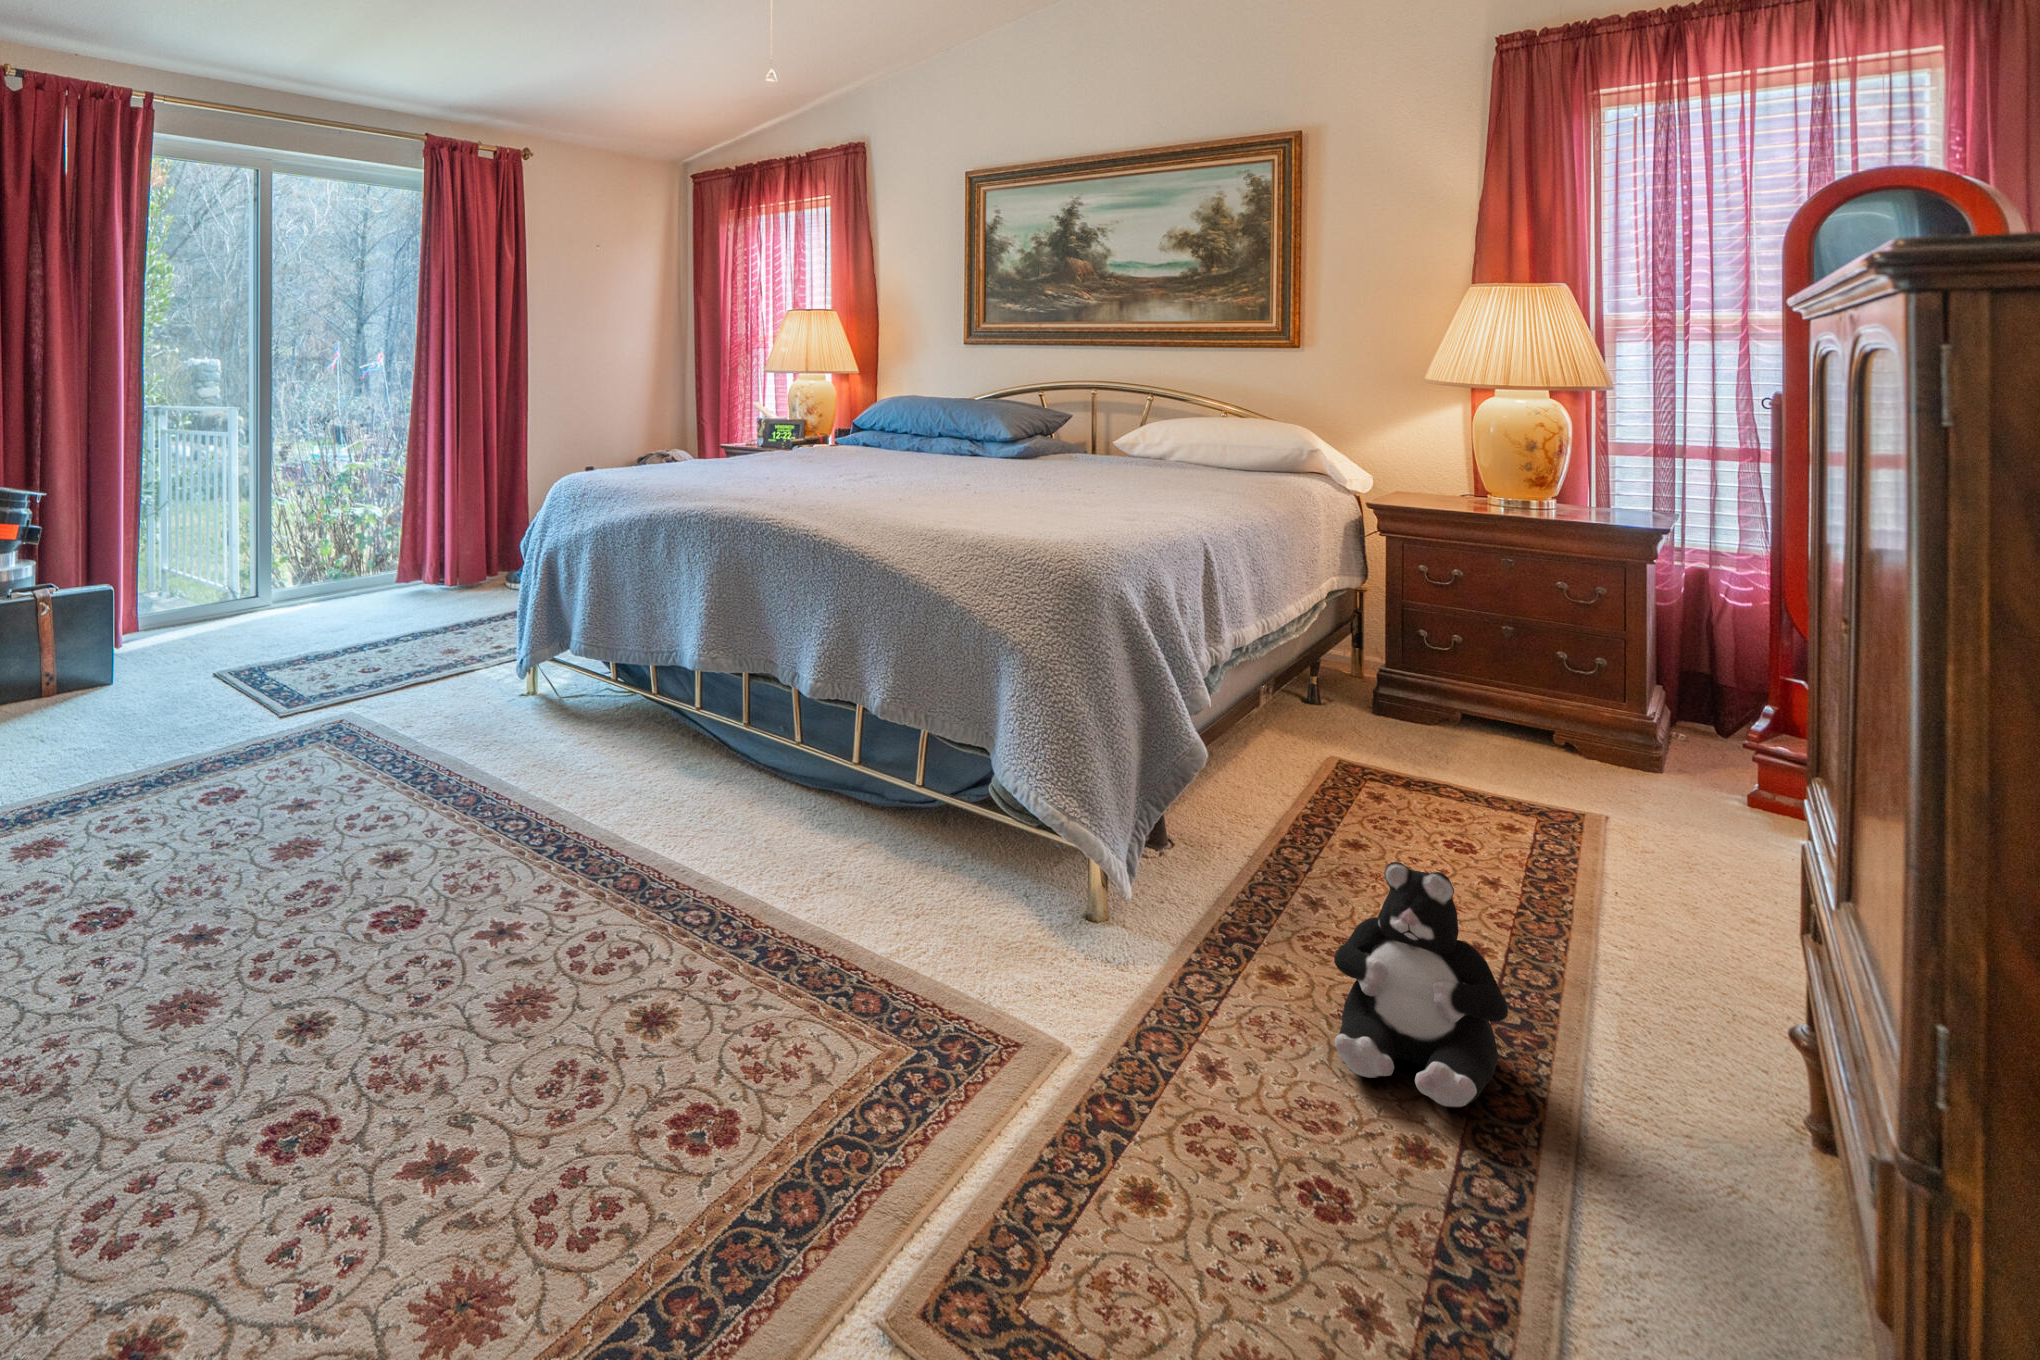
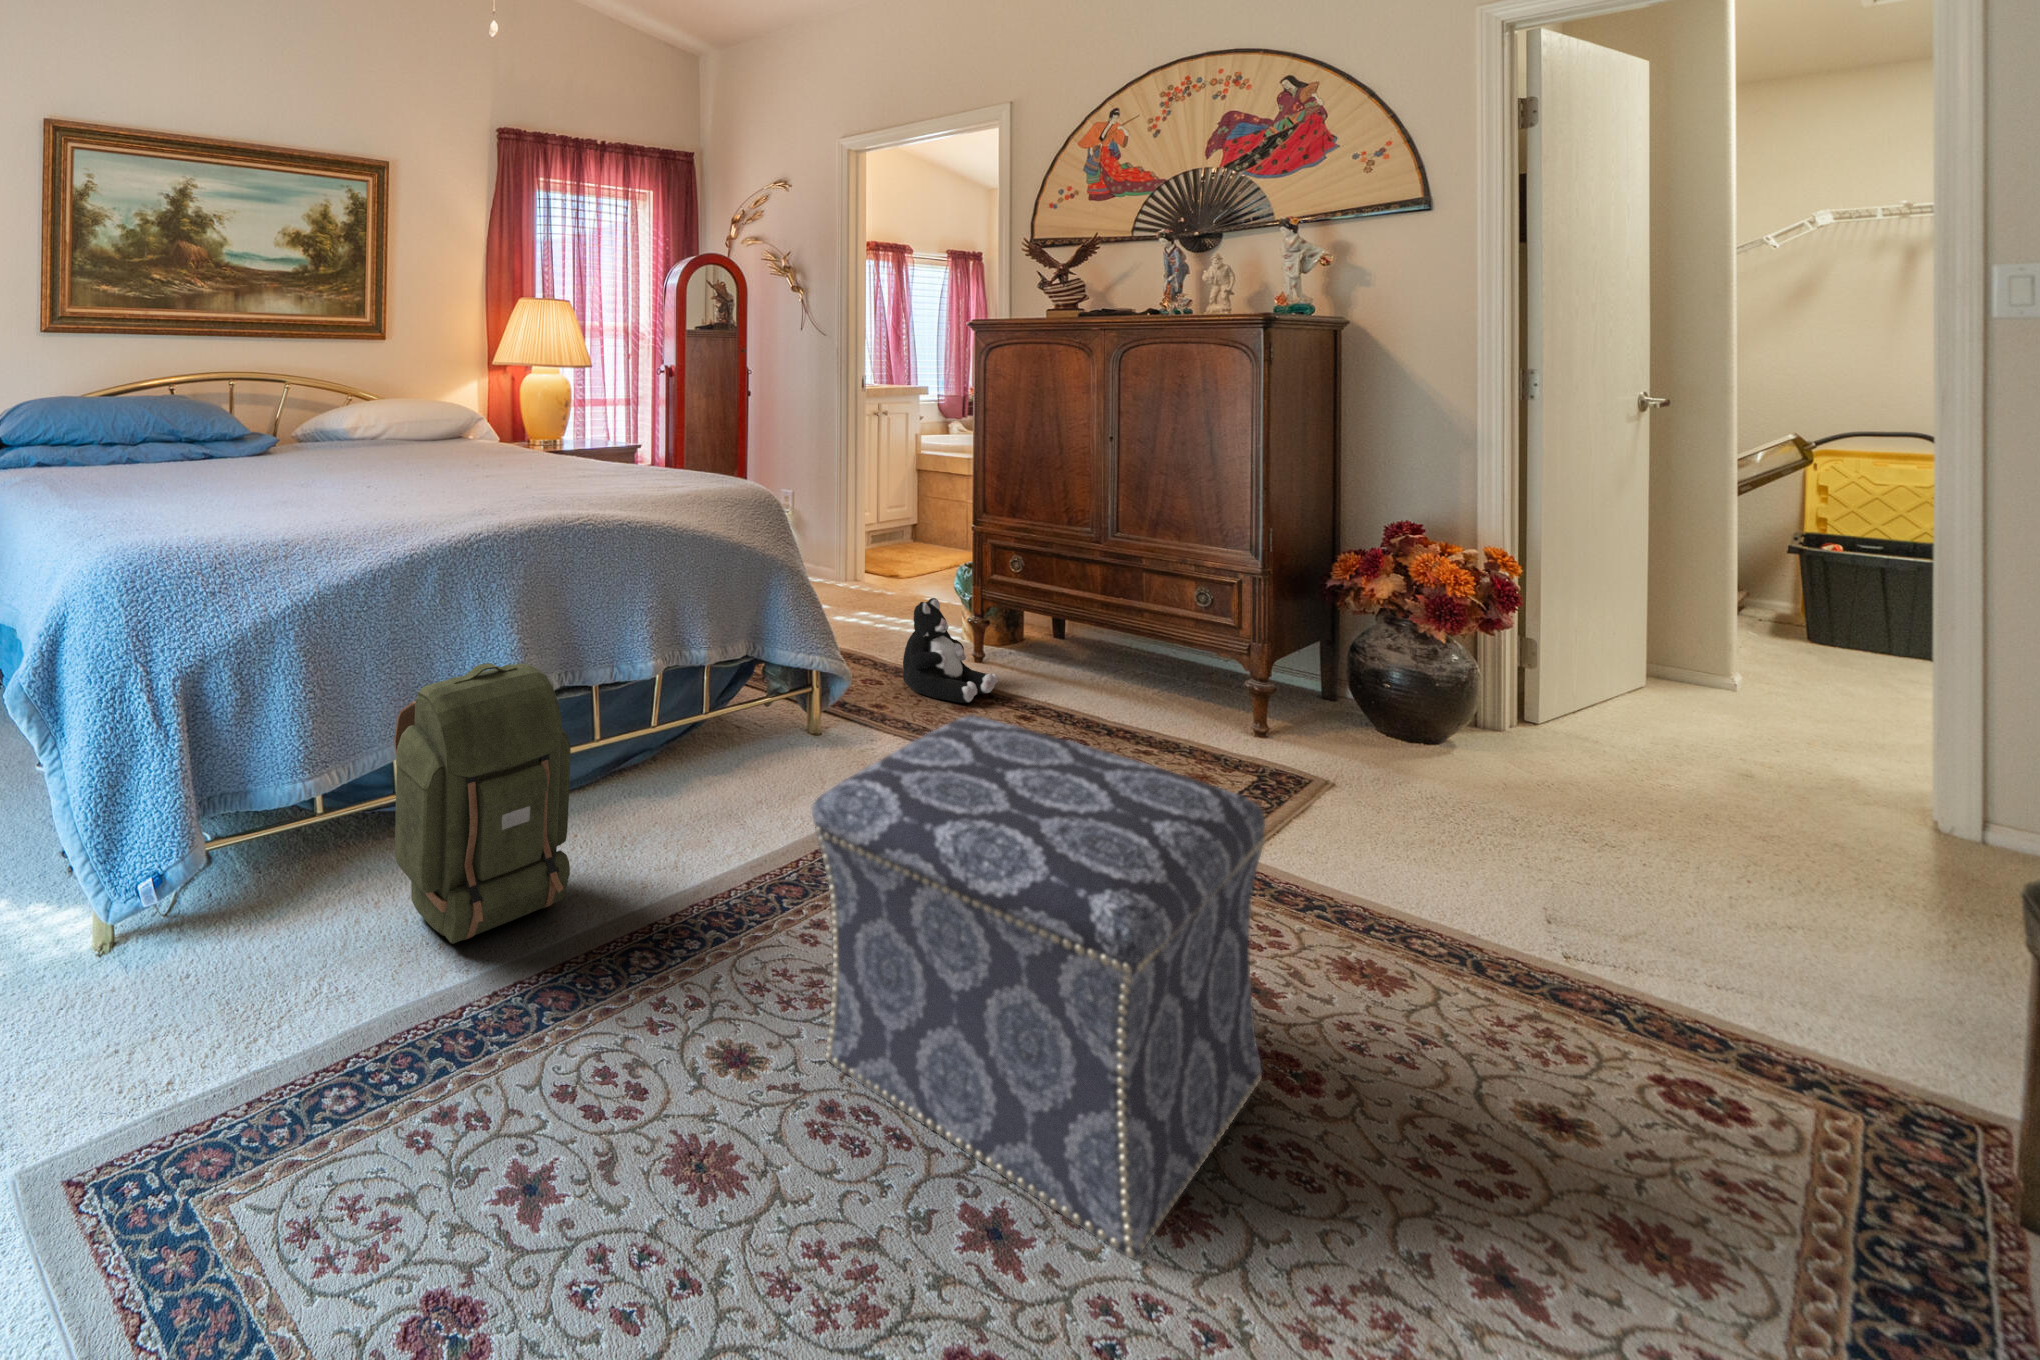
backpack: none [515,591,653,789] -> present [394,663,571,944]
ottoman: none [141,686,515,1090] -> present [812,715,1265,1259]

